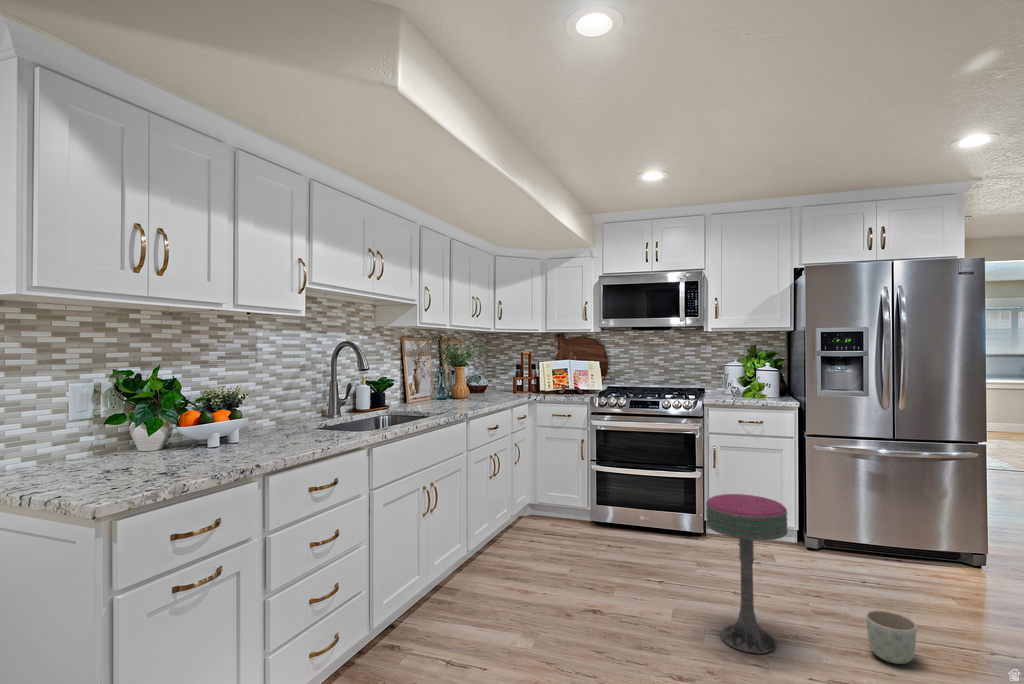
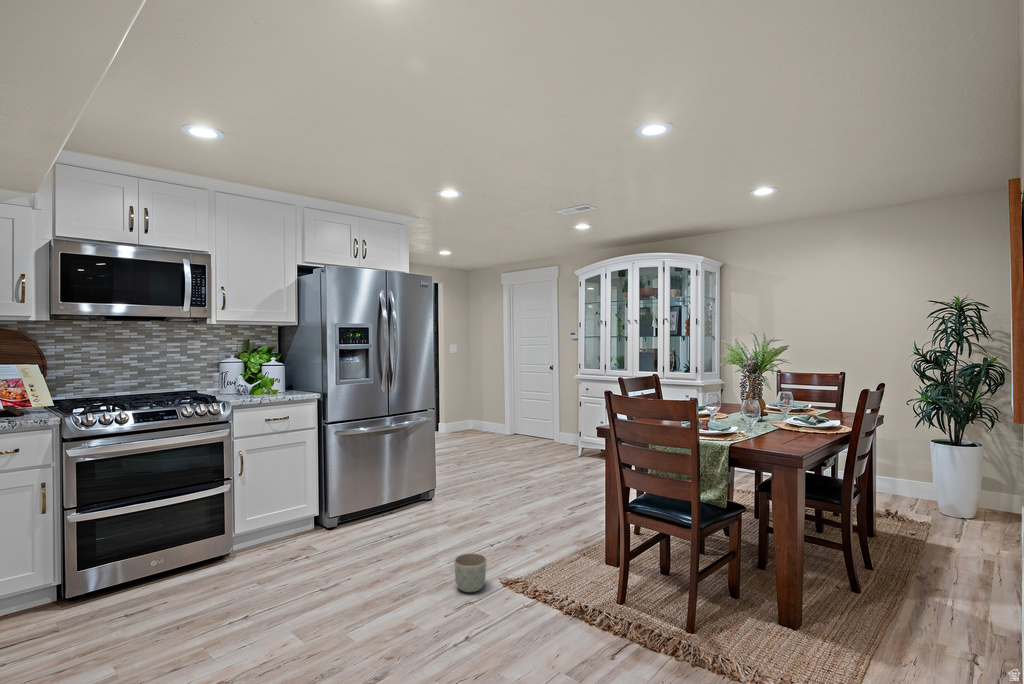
bar stool: present [706,494,788,653] -> none [350,492,424,647]

